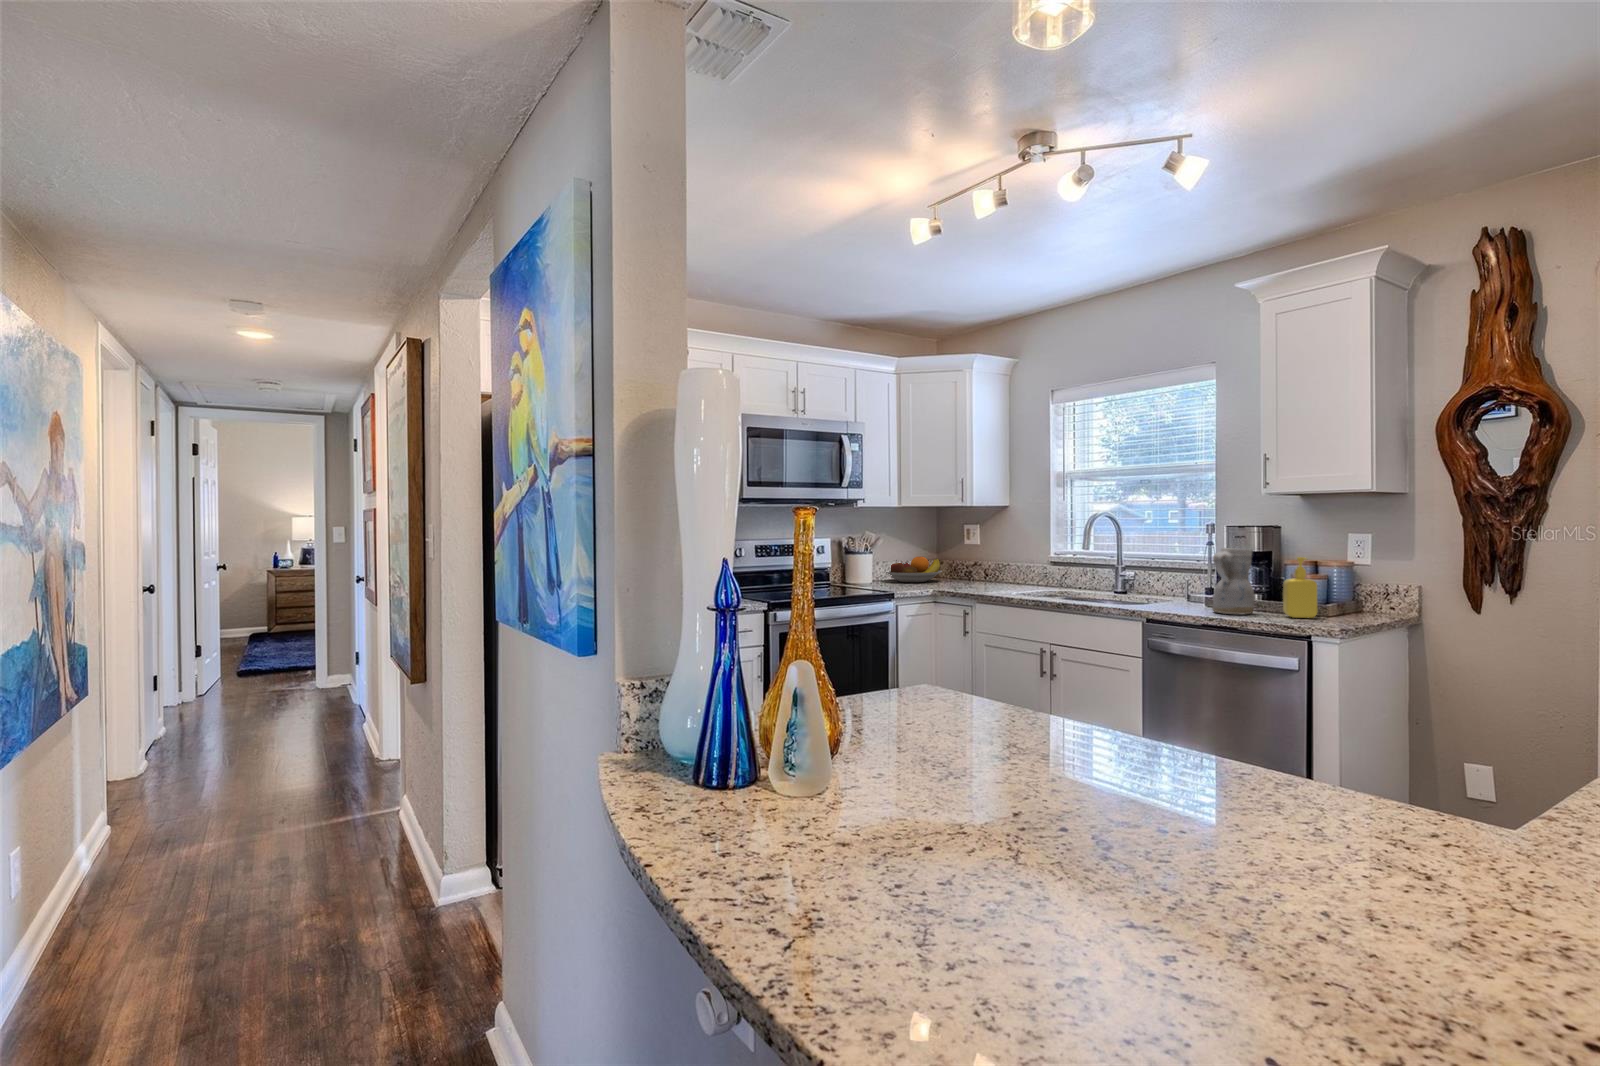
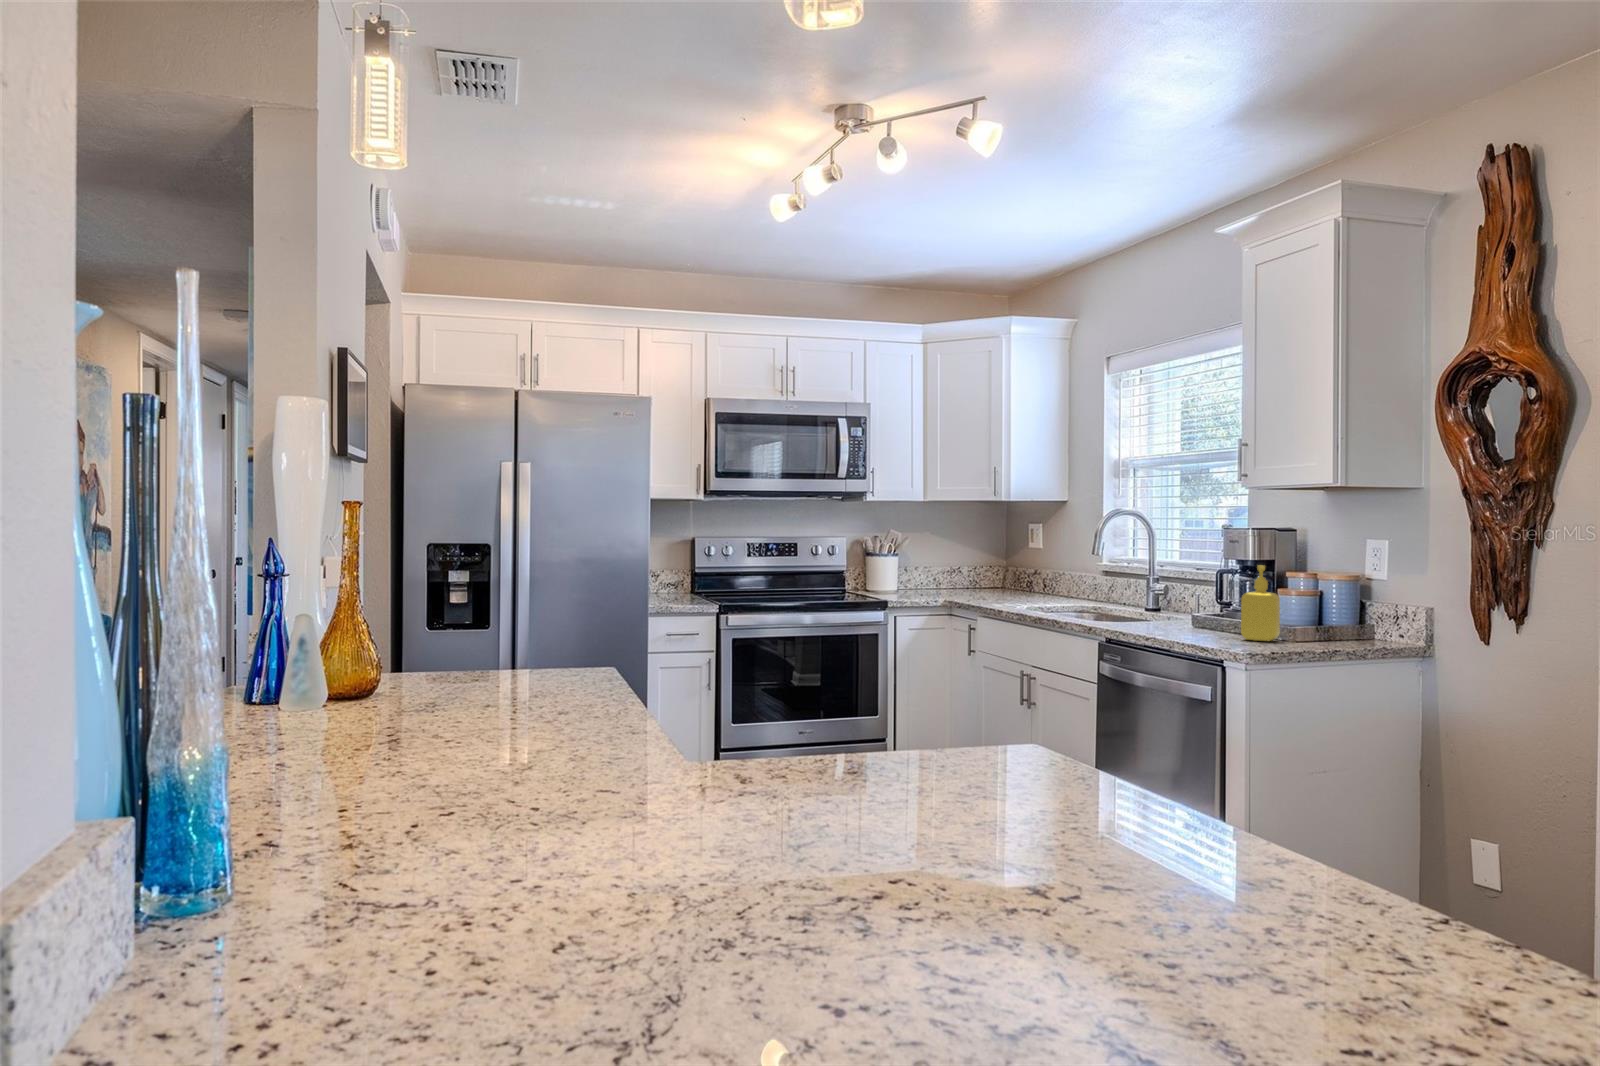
ceramic pitcher: present [1212,548,1255,614] -> none [1167,552,1225,634]
fruit bowl: present [886,556,942,582] -> none [925,562,996,592]

